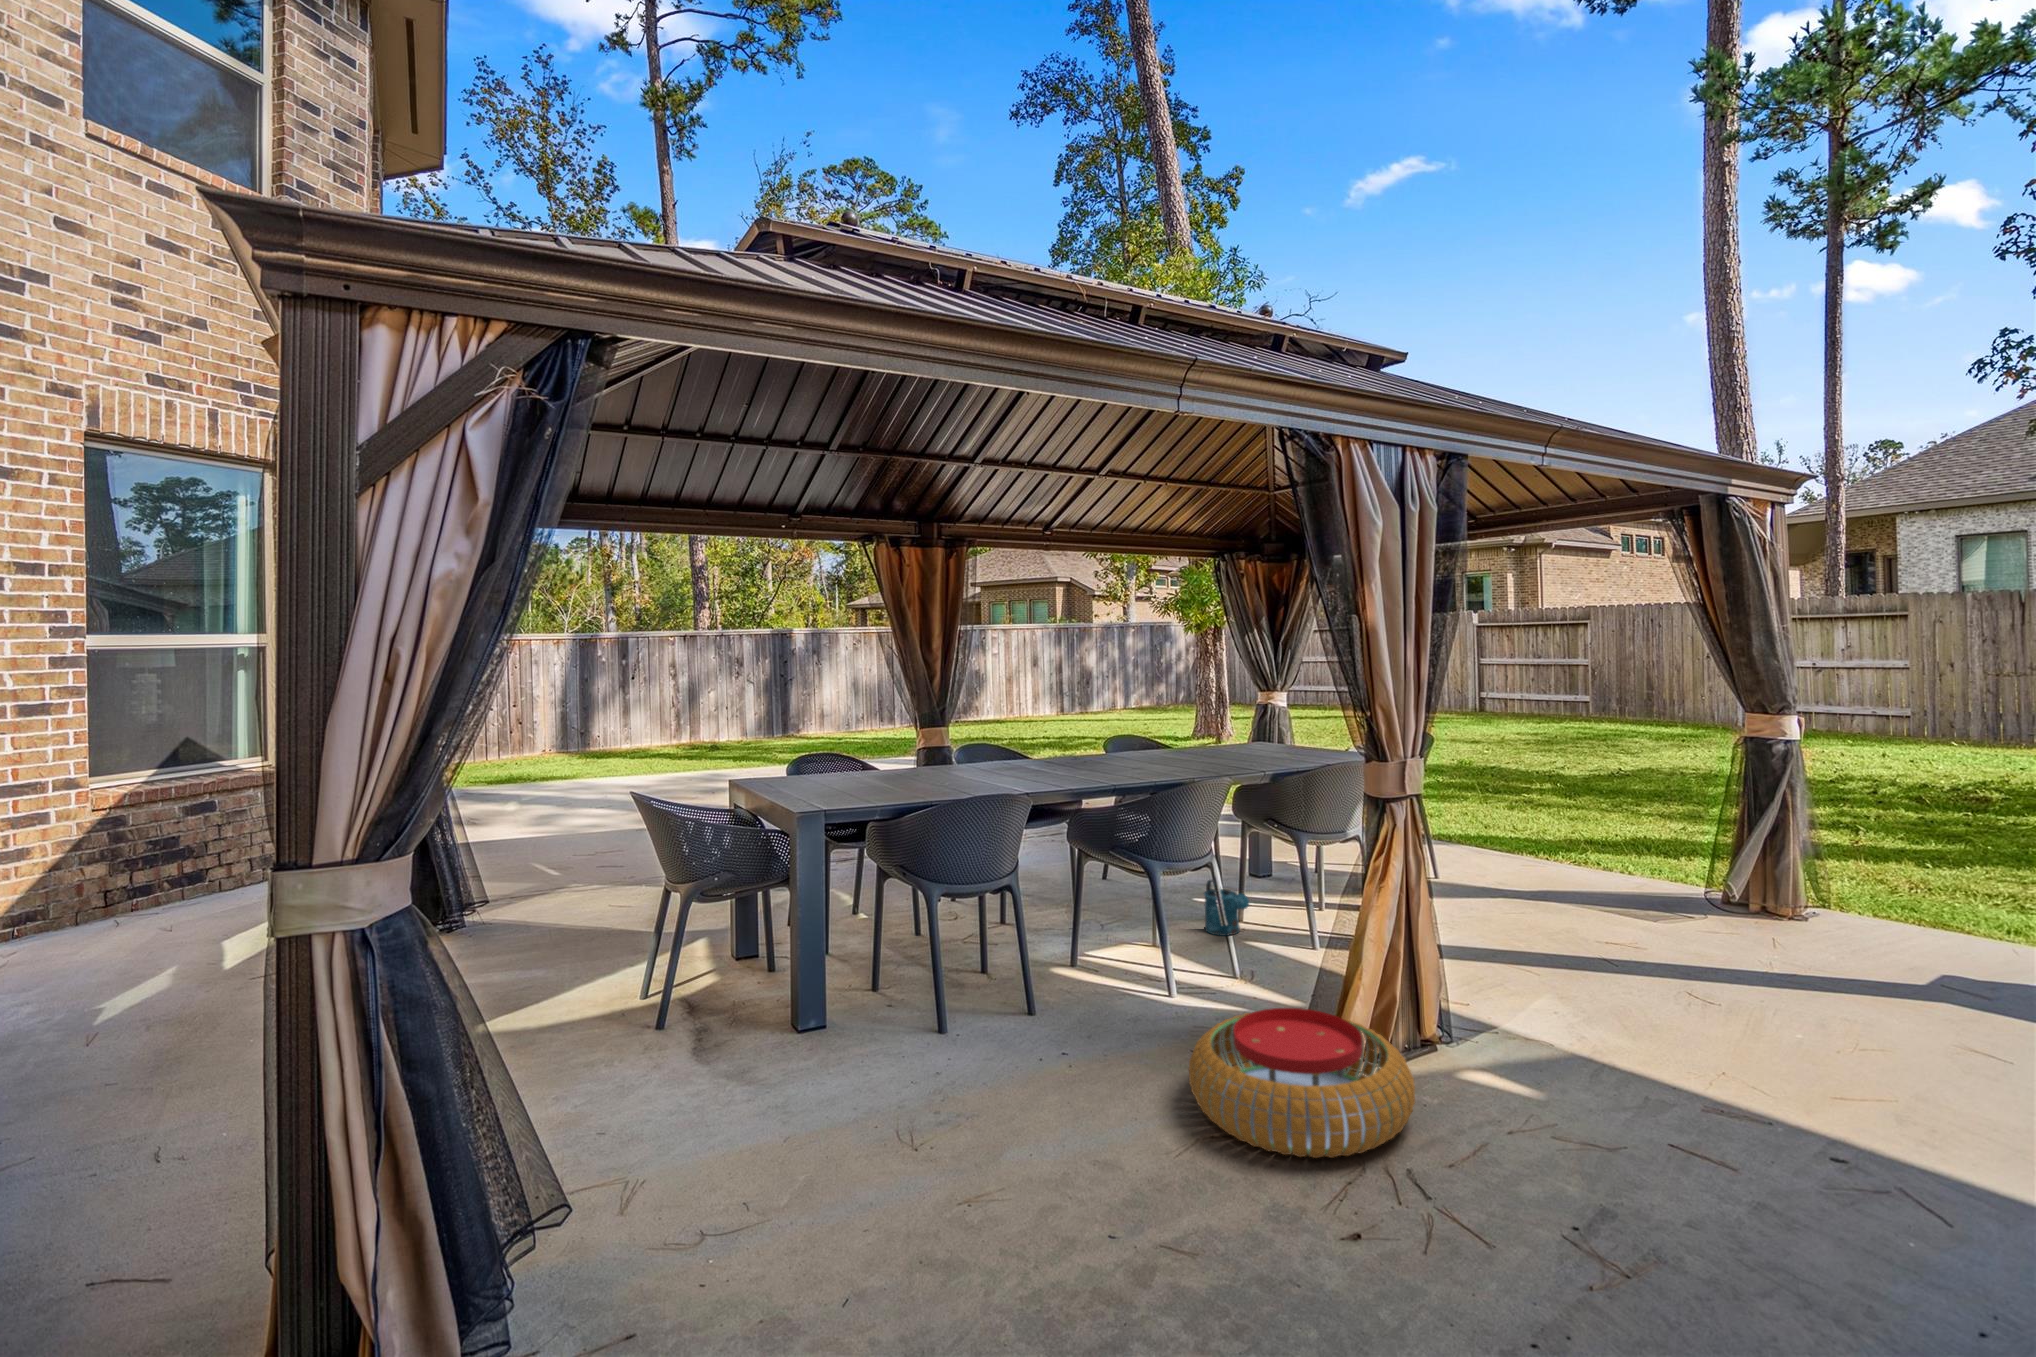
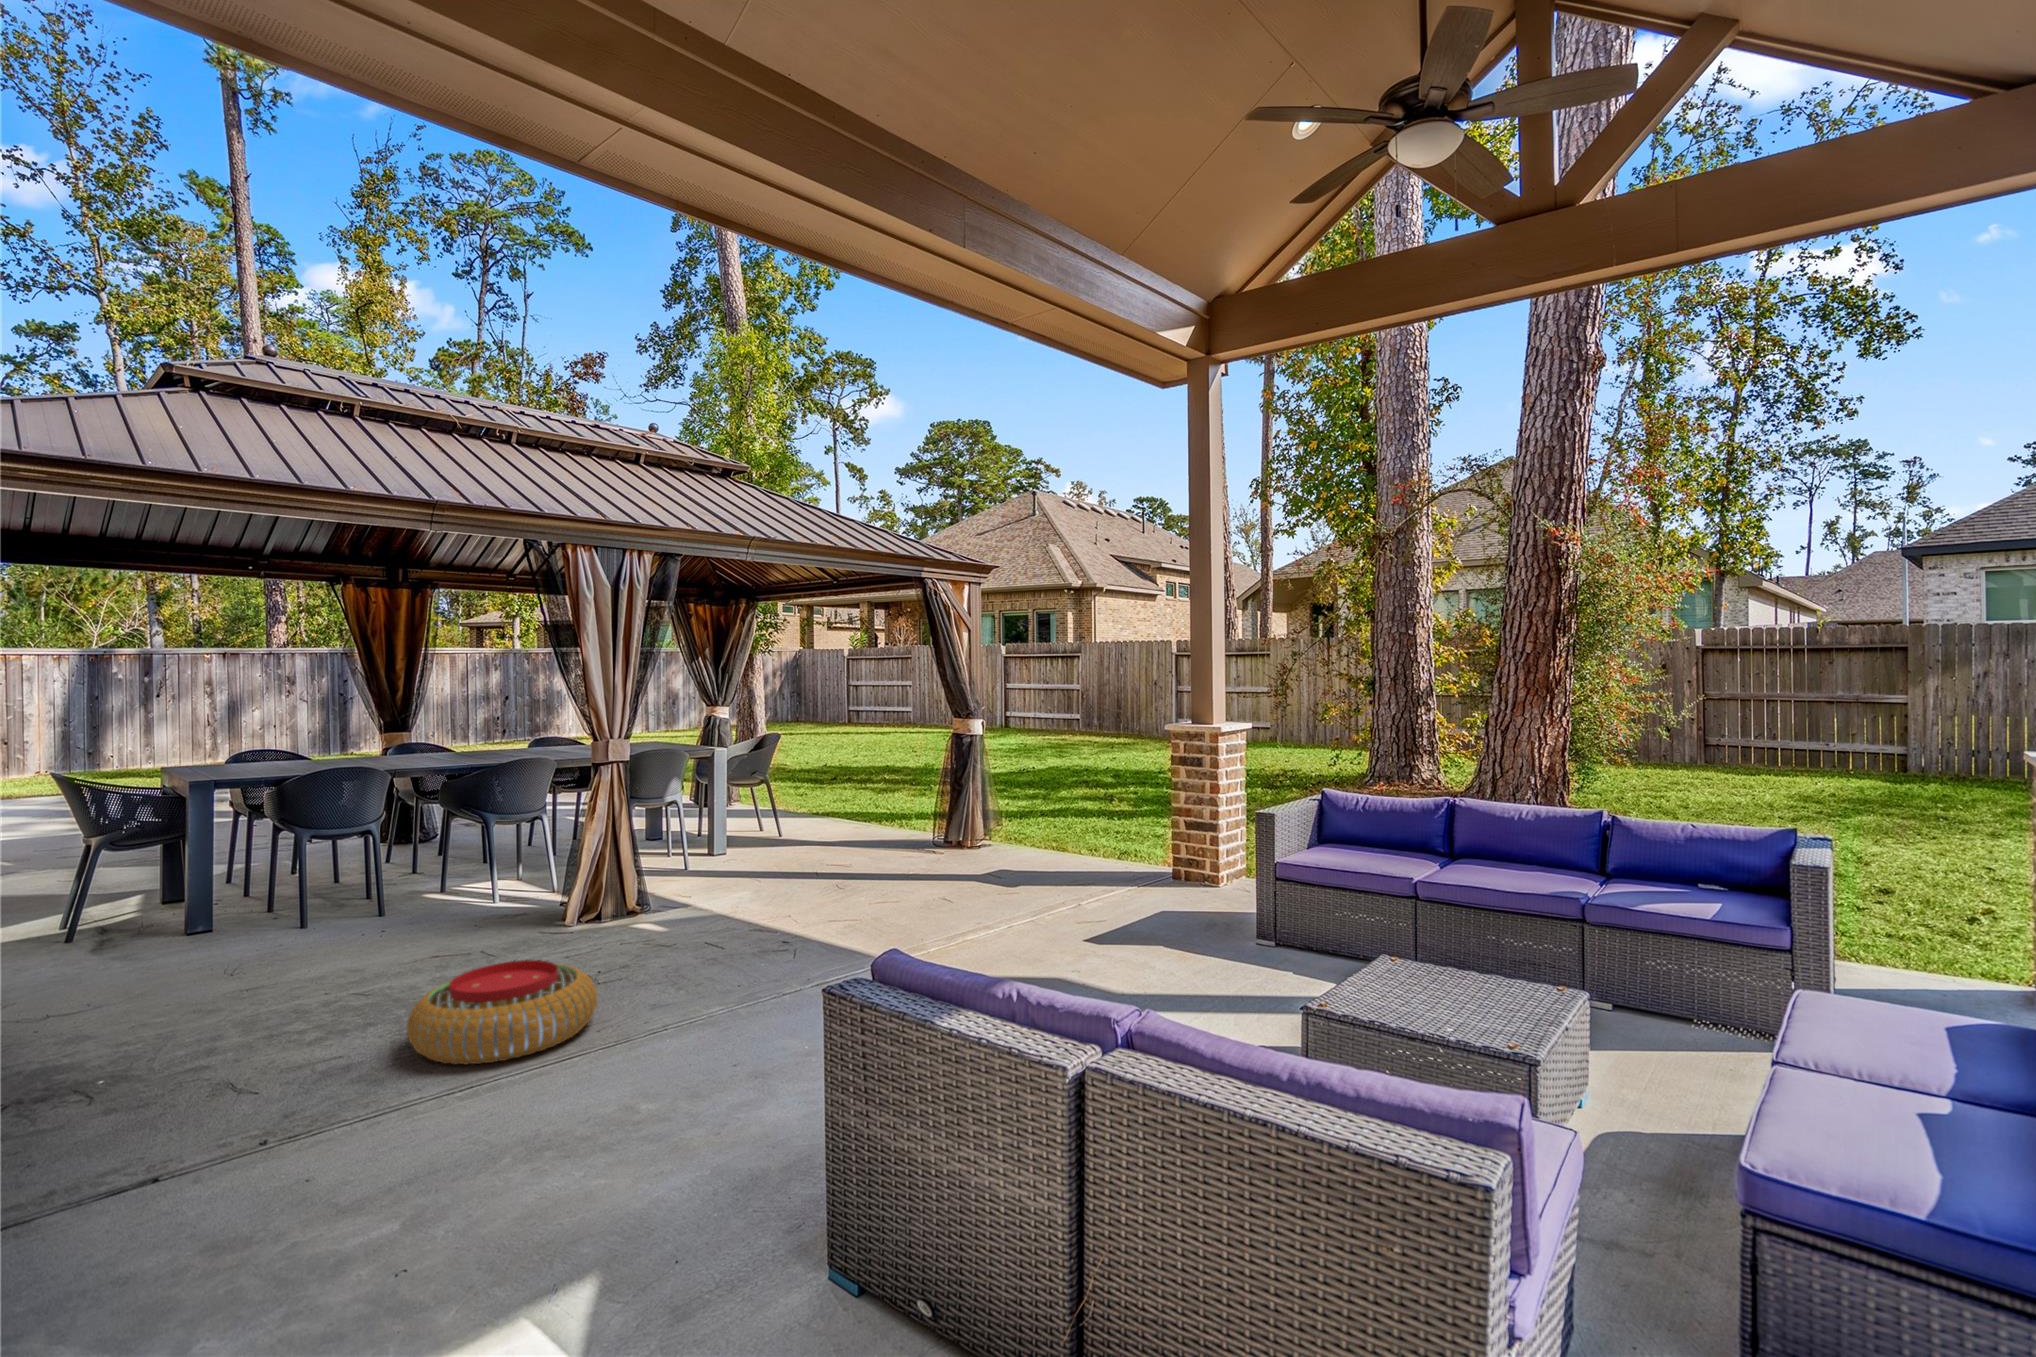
watering can: present [1204,880,1249,936] -> none [590,876,623,924]

